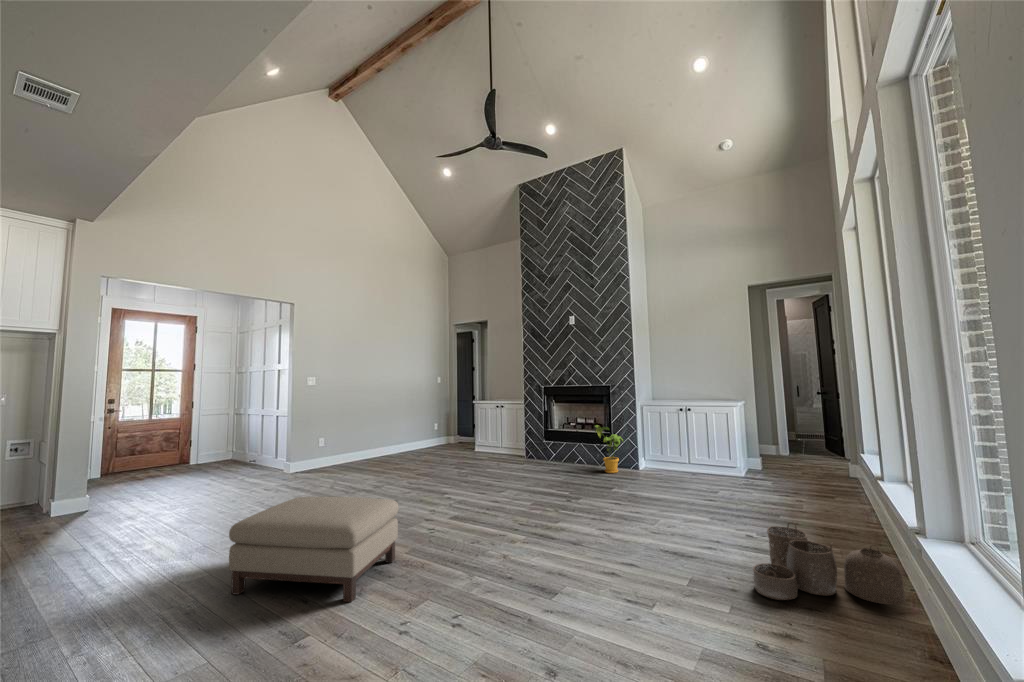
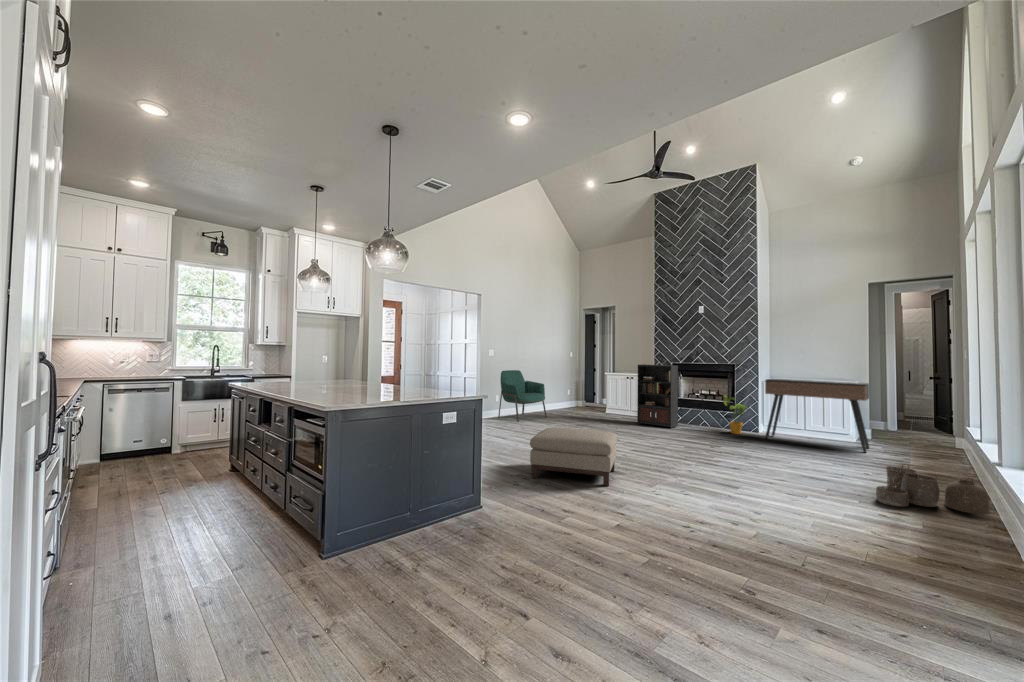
bookcase: none [498,389,566,469] -> present [637,364,693,428]
console table: none [639,402,758,492] -> present [765,379,869,453]
armchair: none [323,403,391,472] -> present [498,370,547,422]

